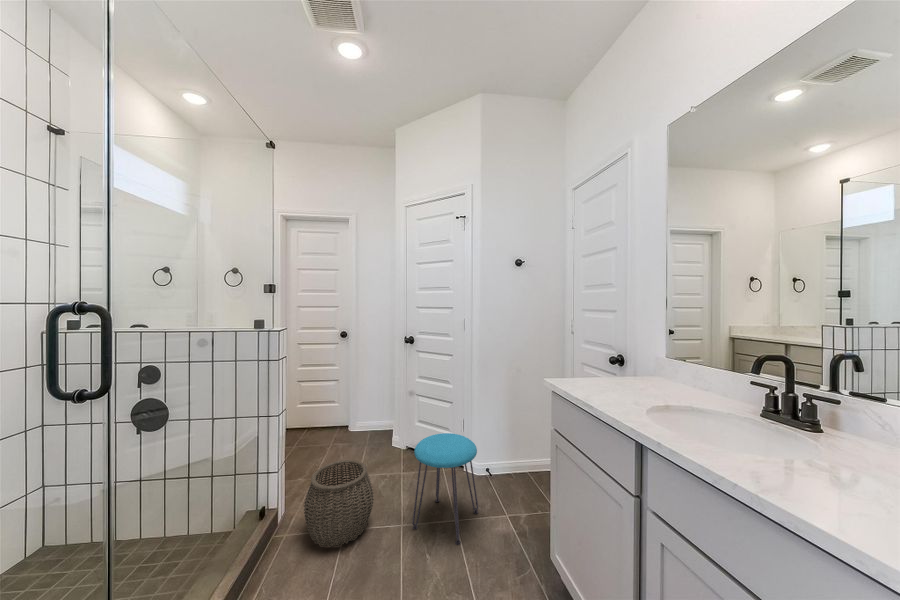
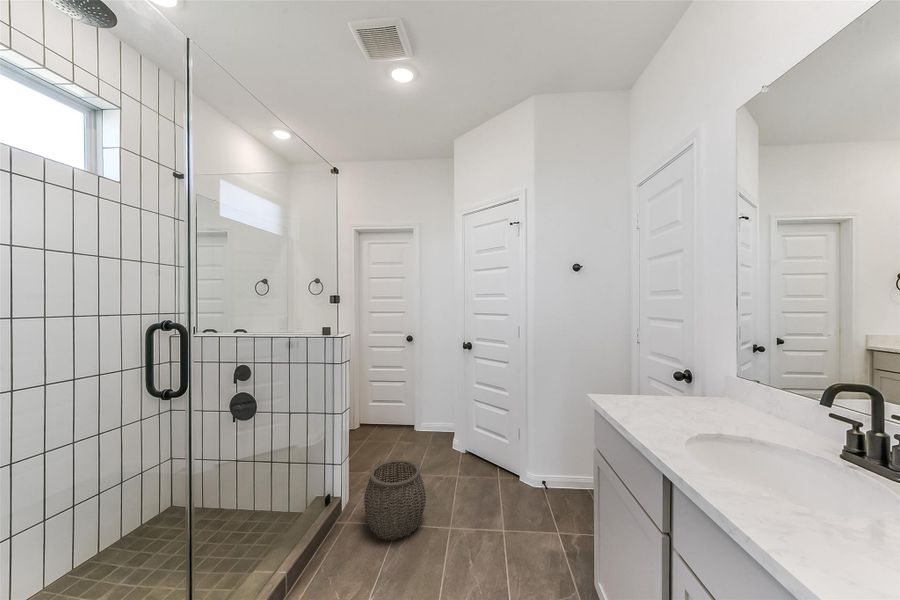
stool: present [412,433,478,545] -> none [462,442,529,554]

